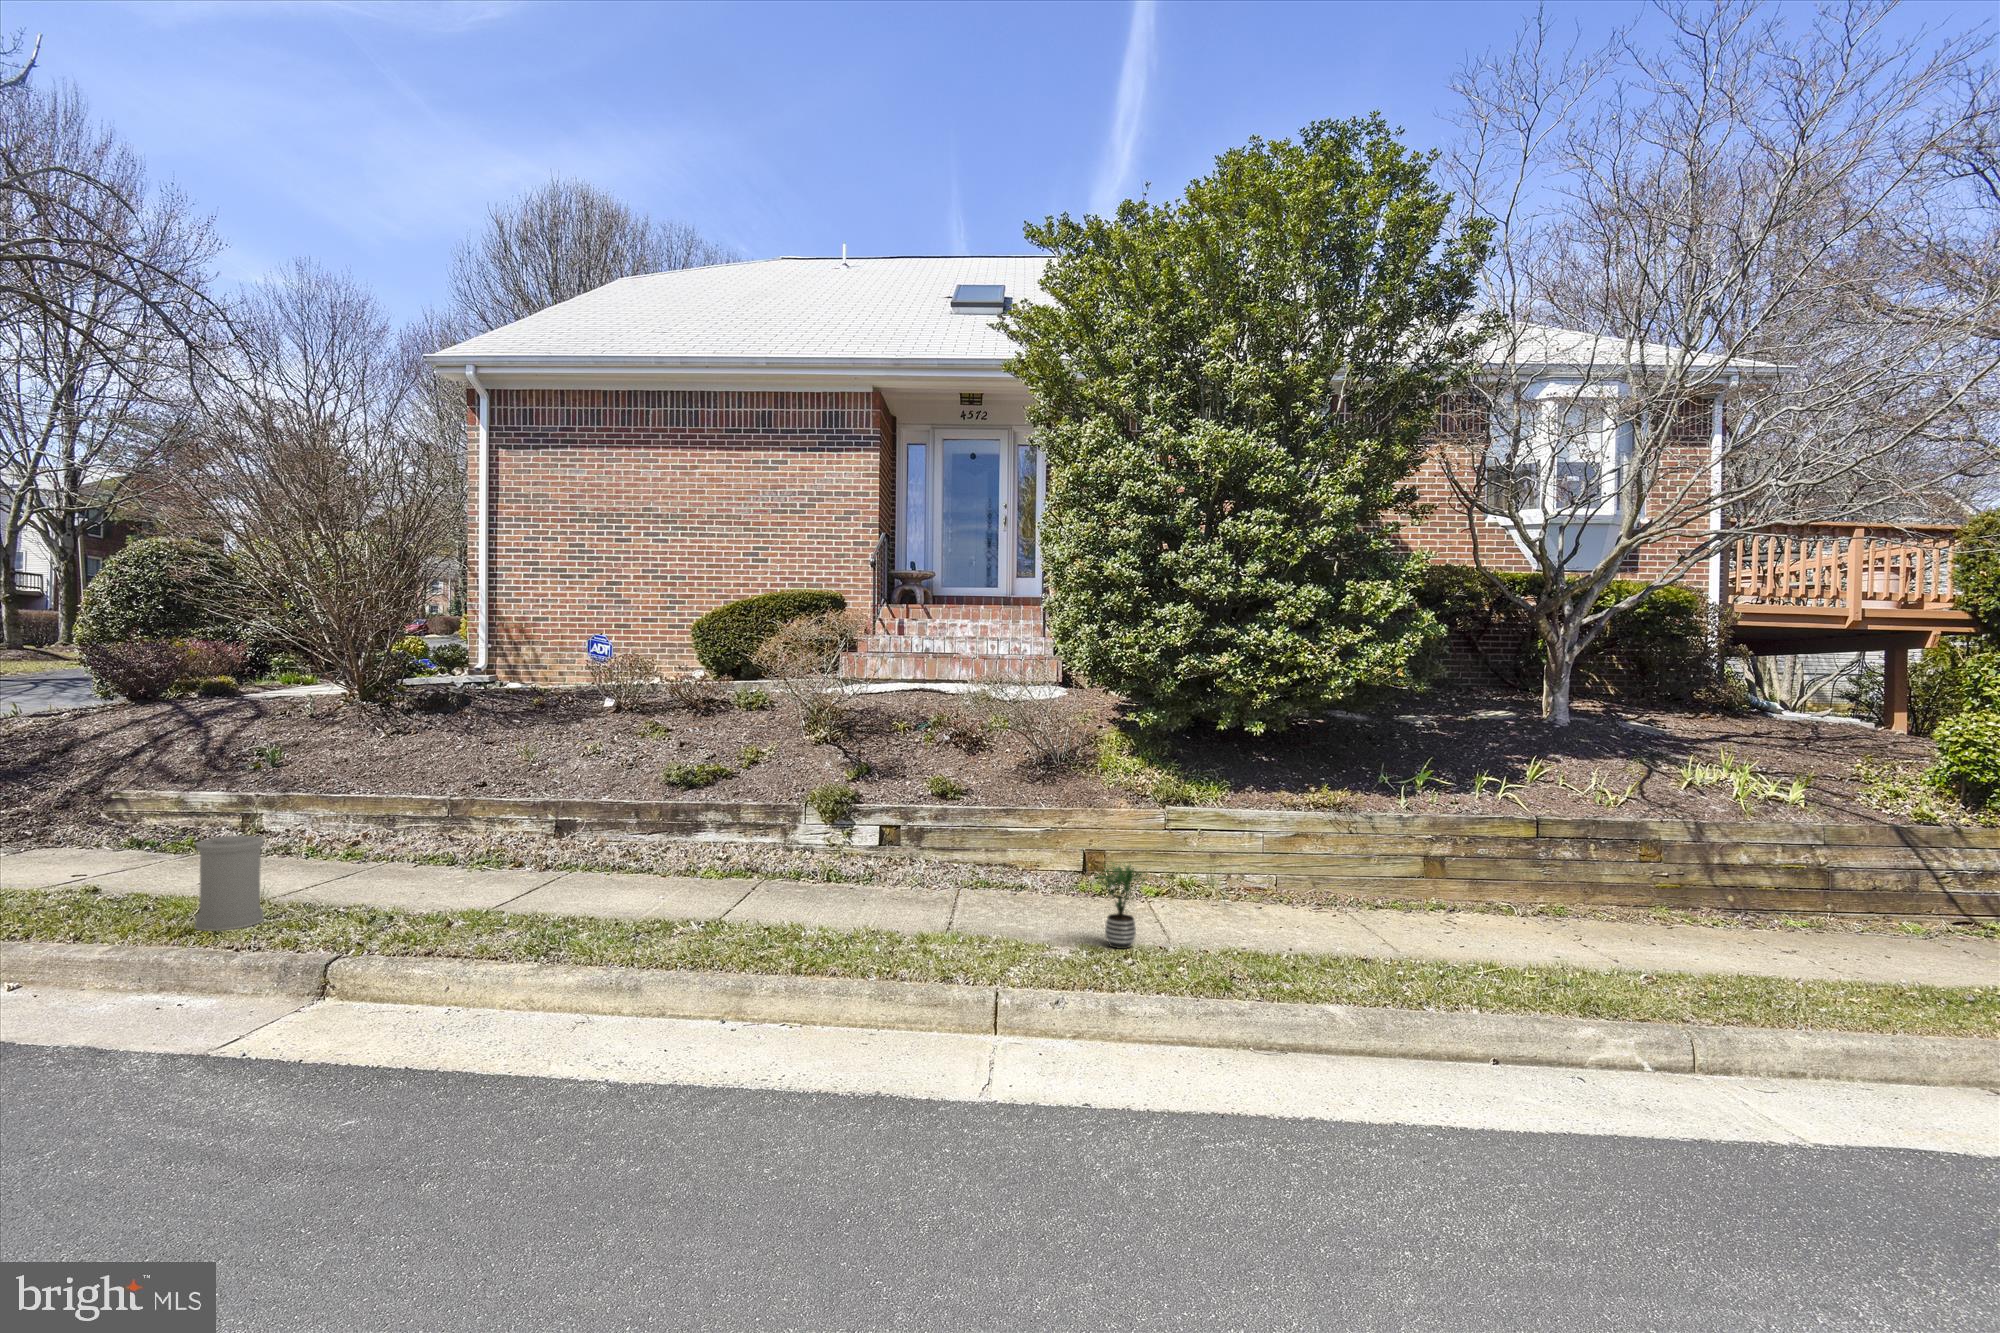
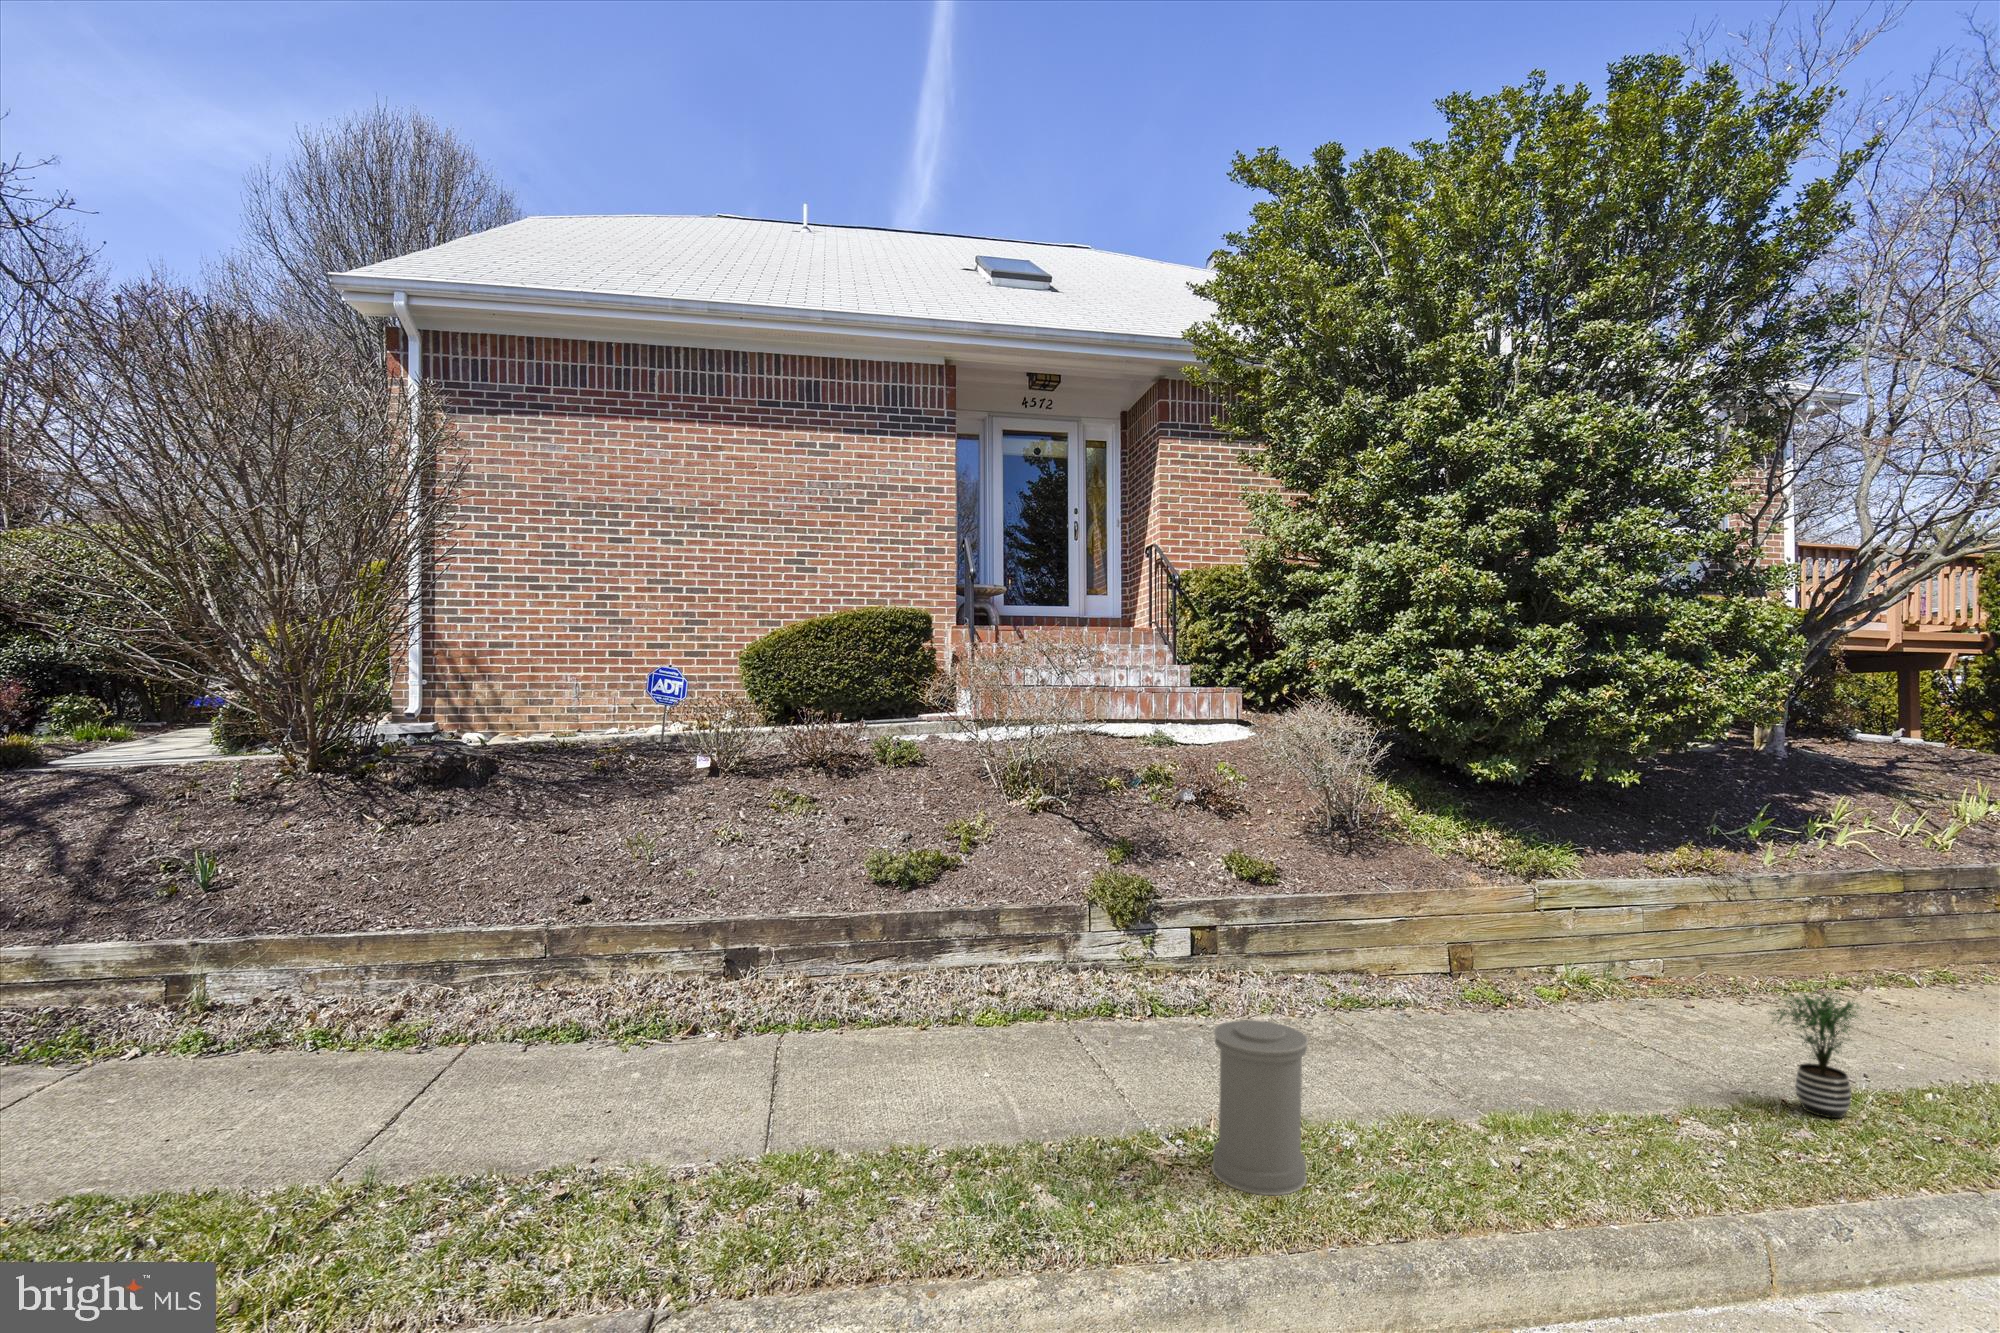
trash can: present [194,835,265,931] -> present [1212,1020,1308,1195]

